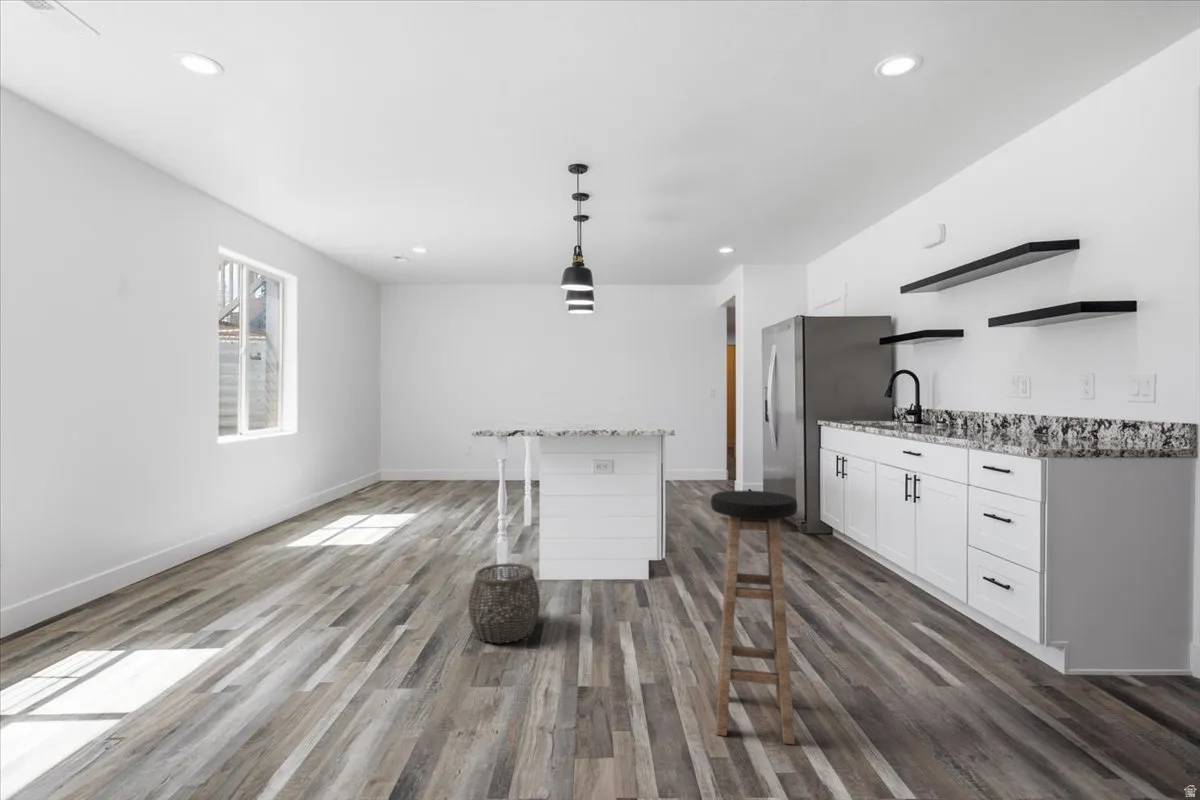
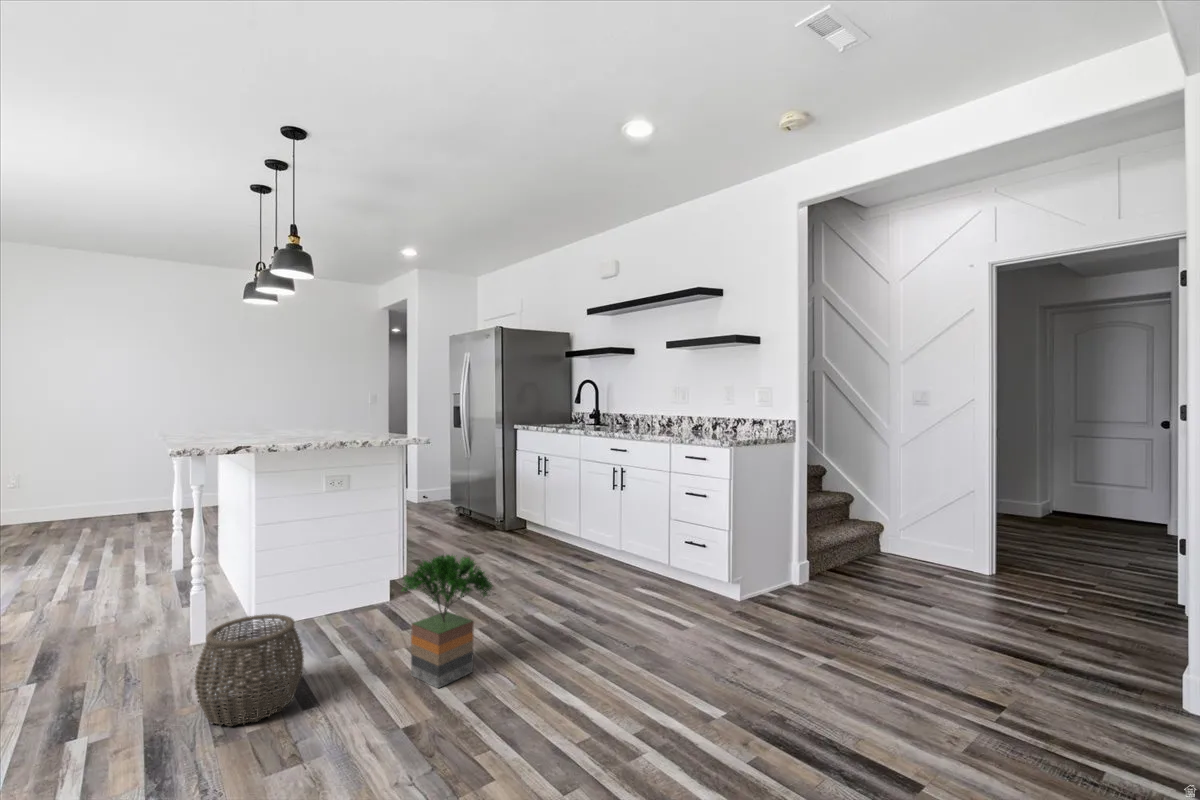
bar stool: present [711,491,797,744] -> none [542,489,629,722]
potted tree: none [609,539,689,662] -> present [402,555,493,688]

